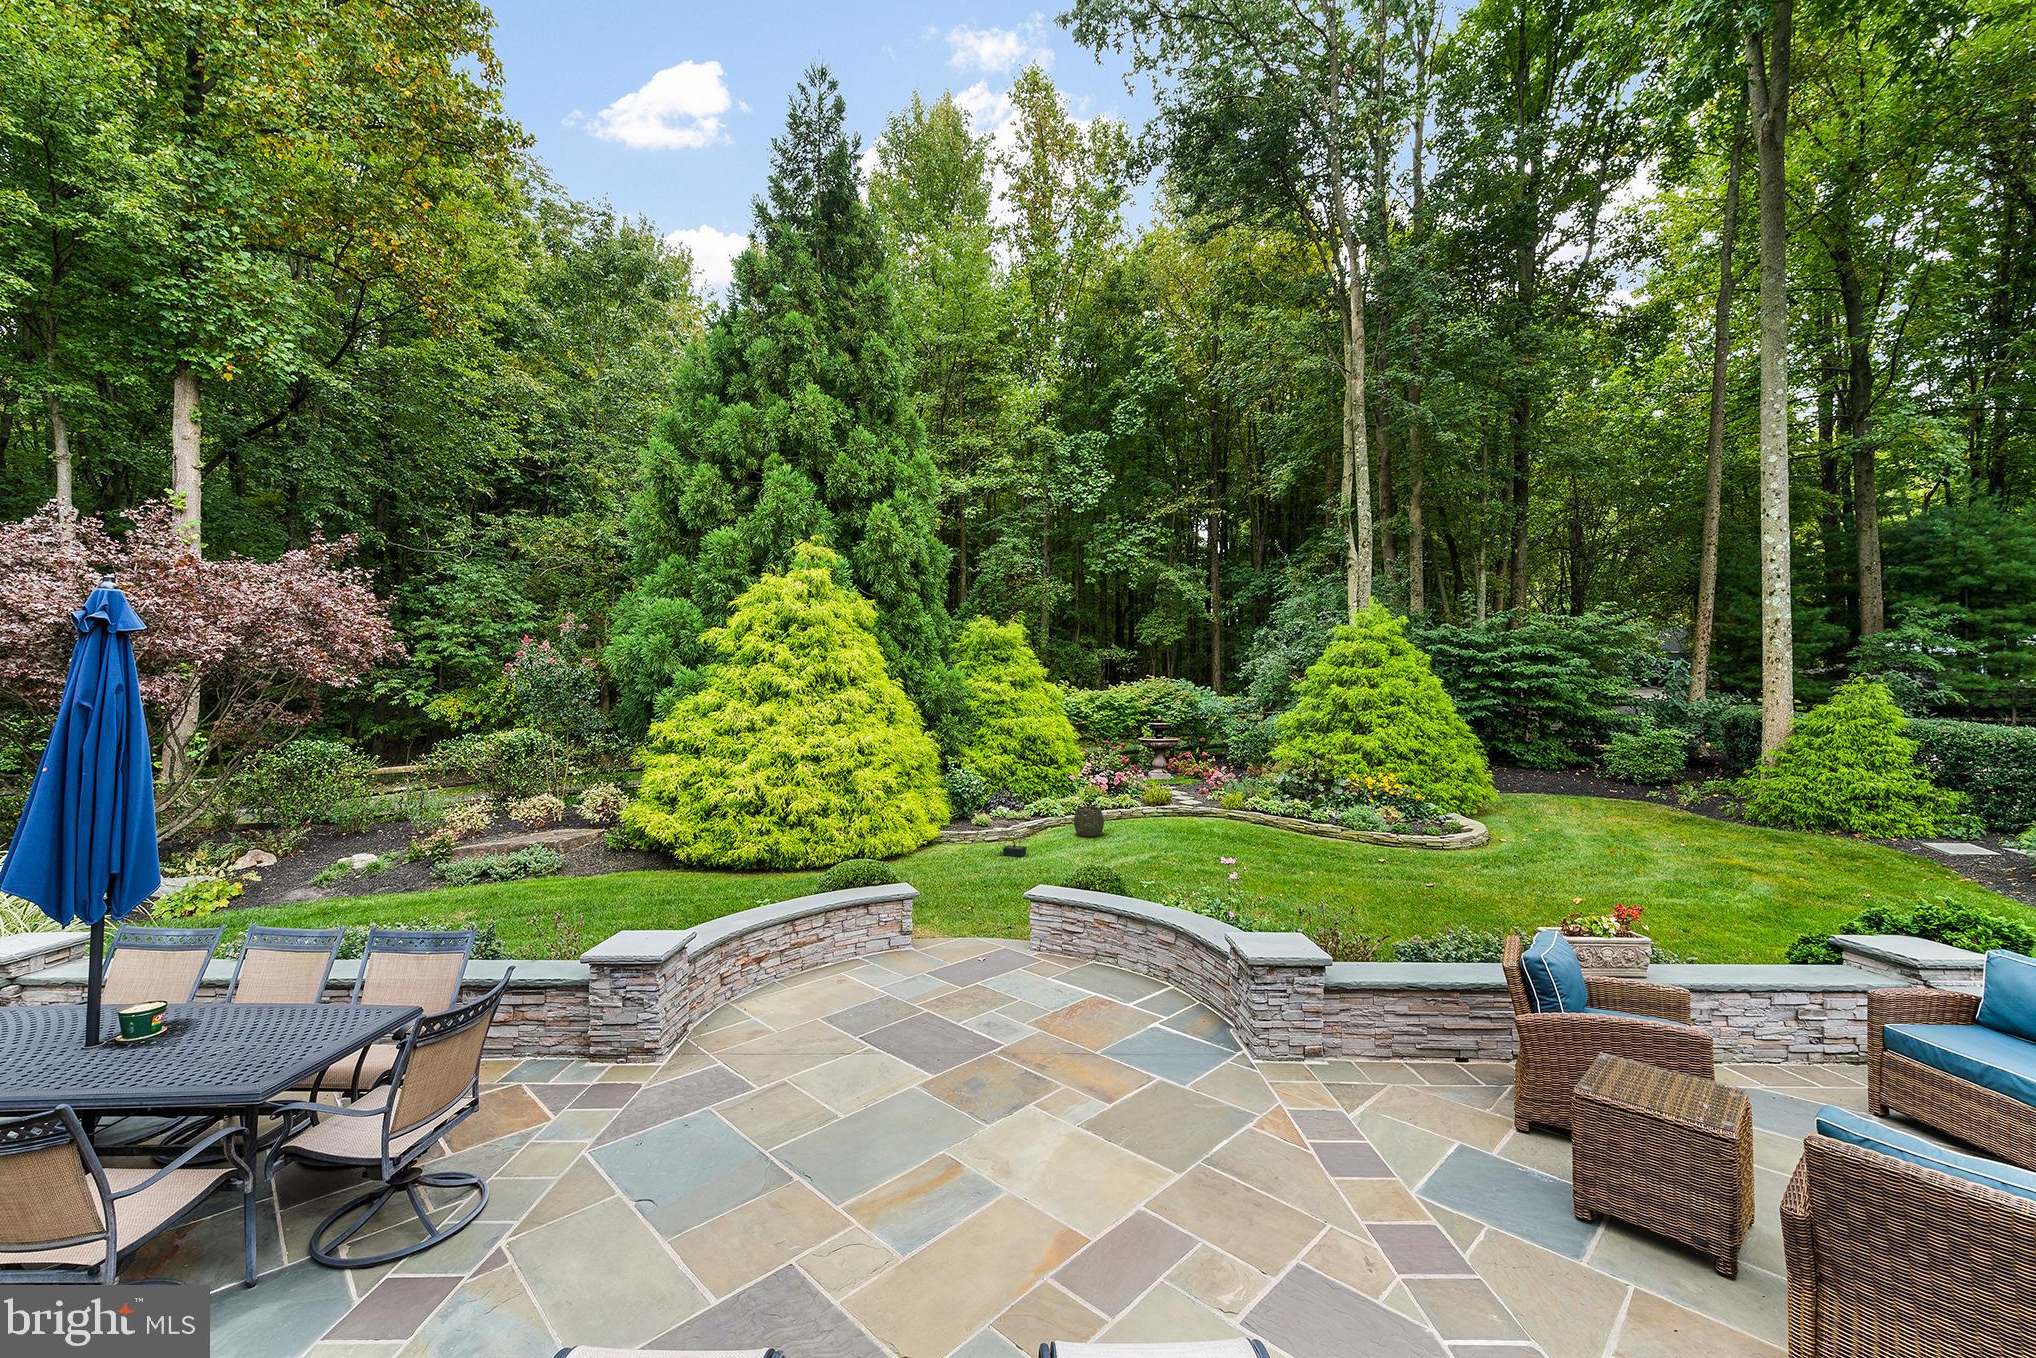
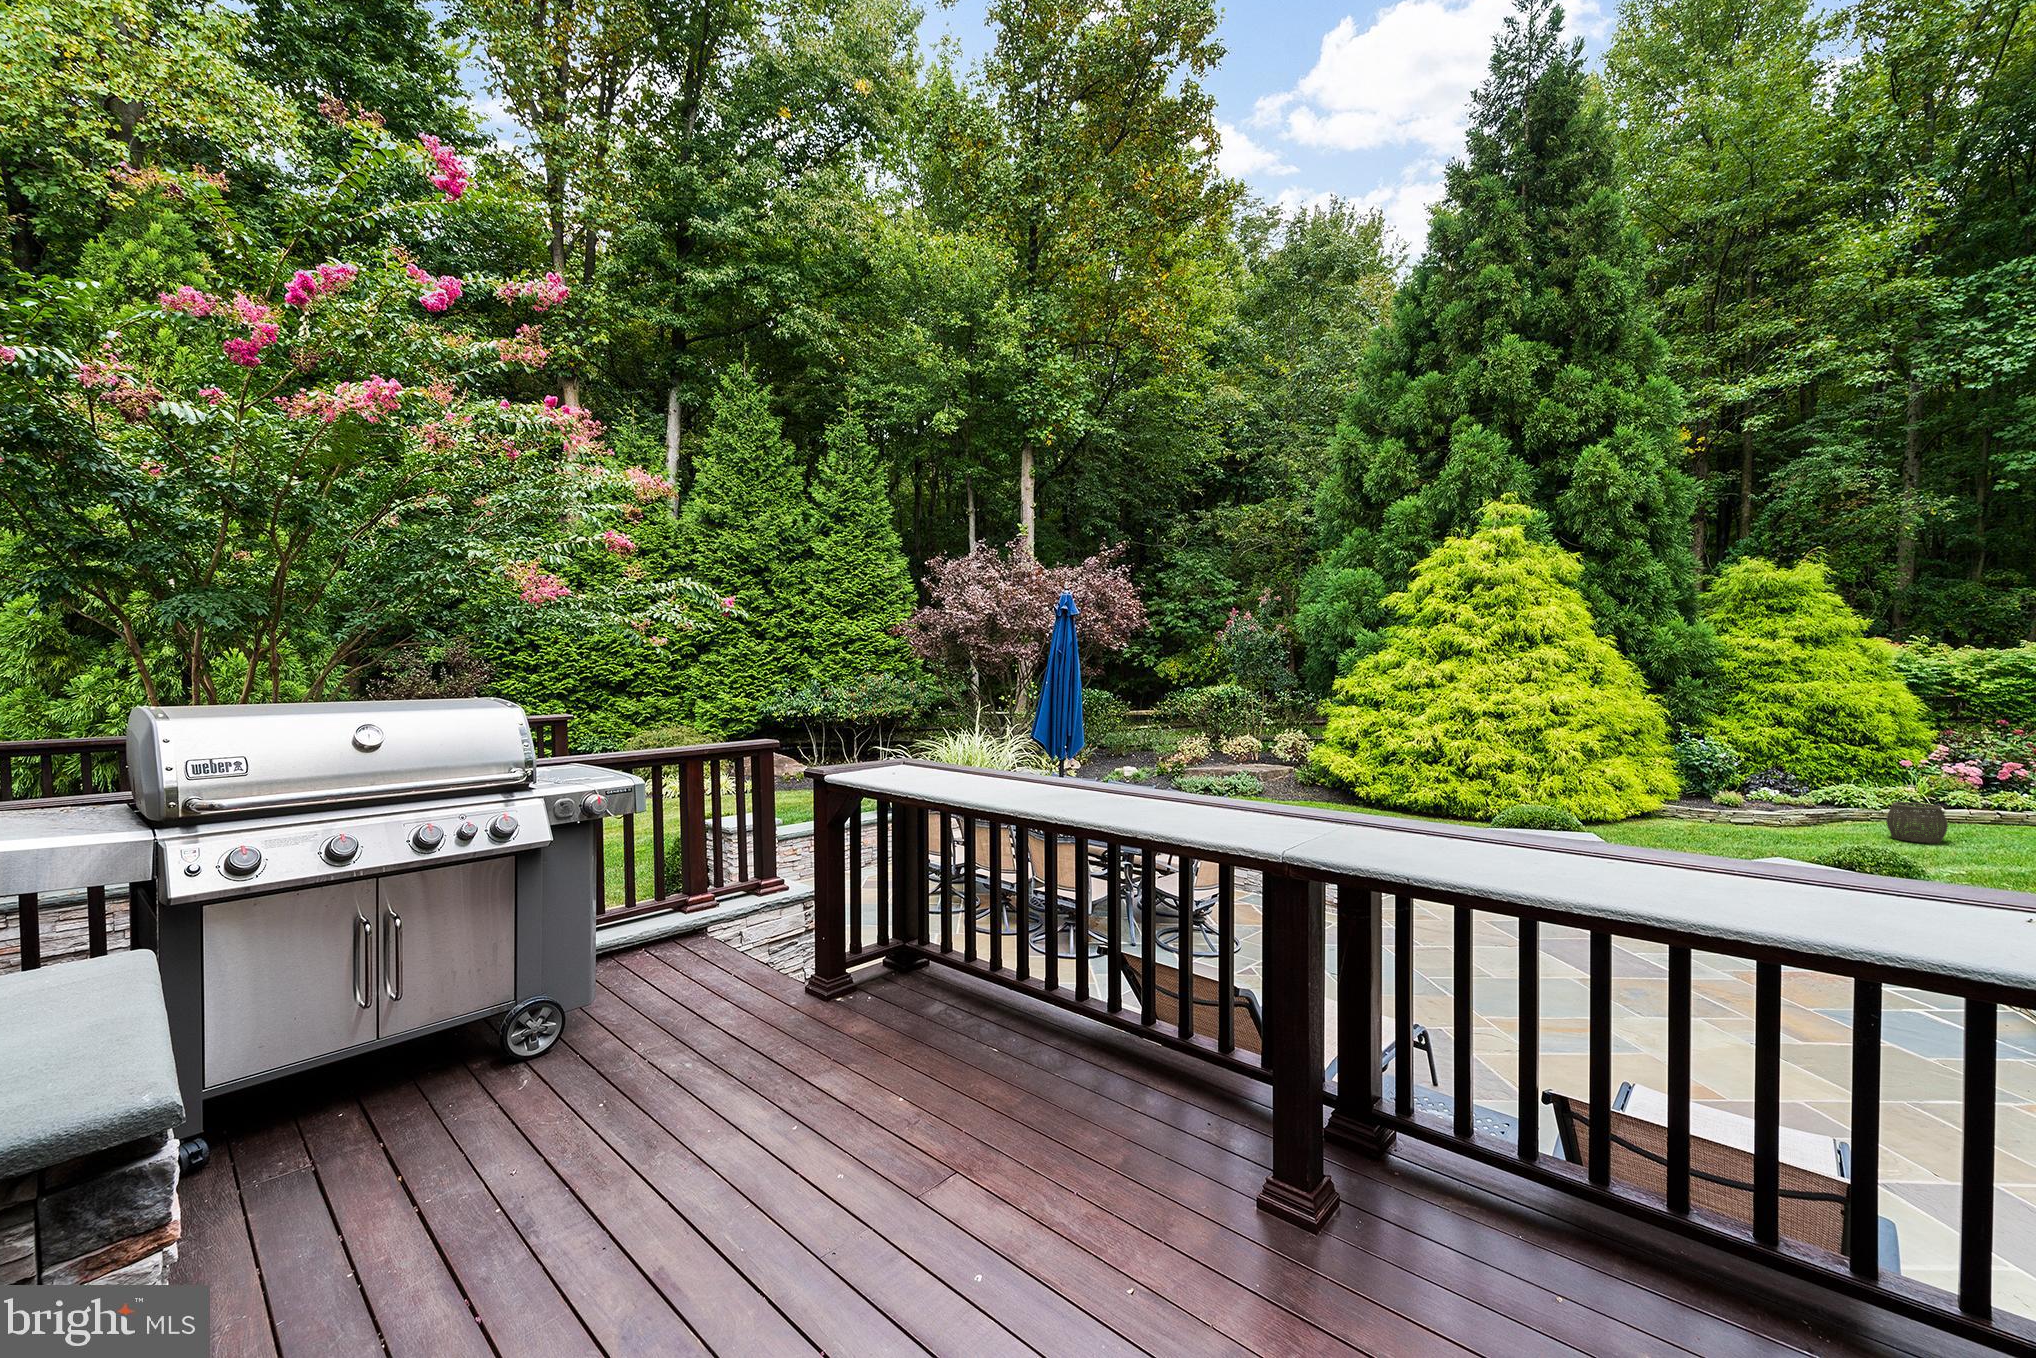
decorative plant: present [998,826,1029,857] -> none [1742,808,1798,848]

